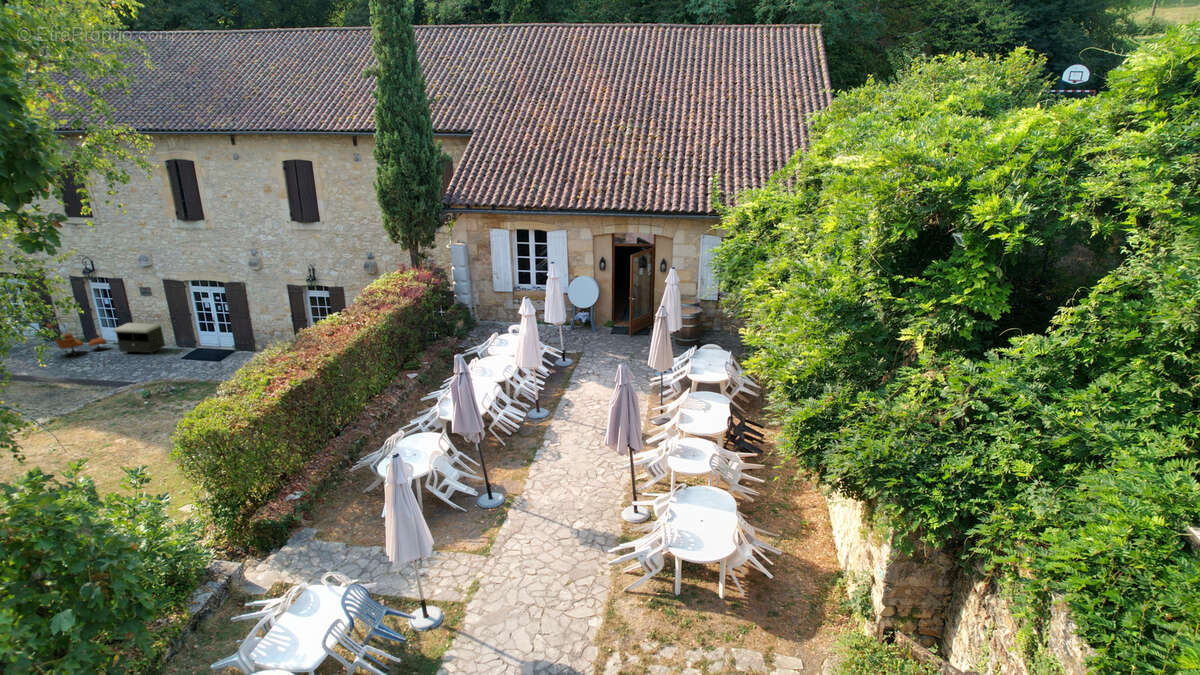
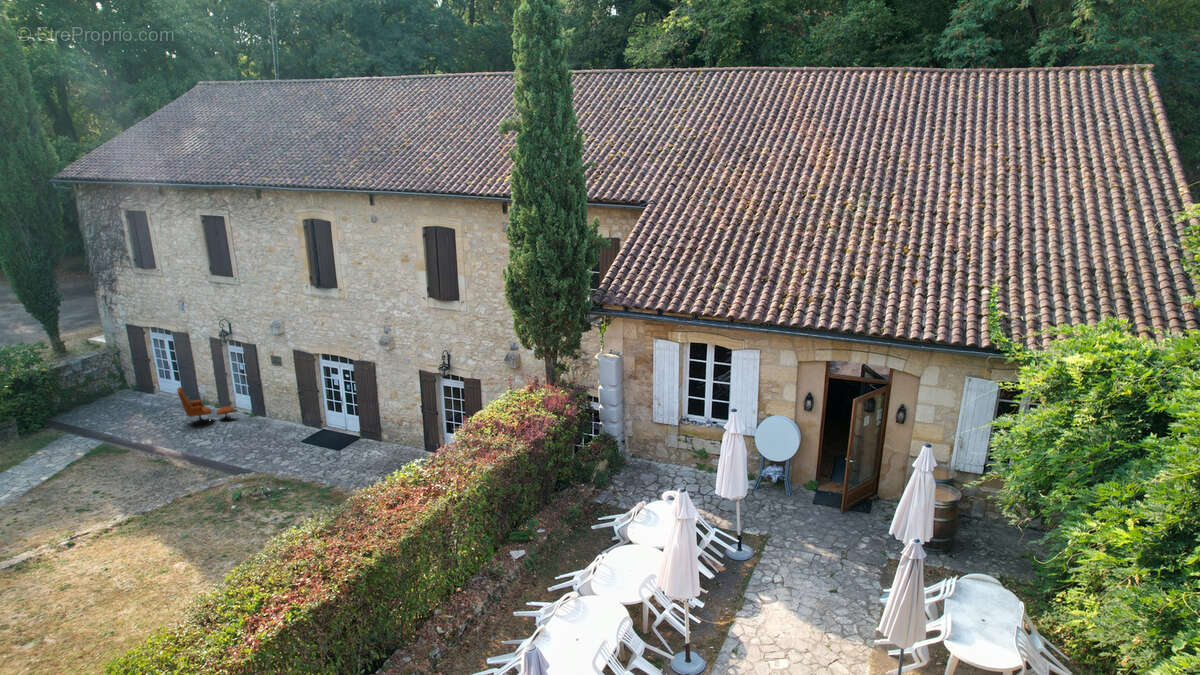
storage bench: present [114,323,165,353] -> none [240,393,290,432]

